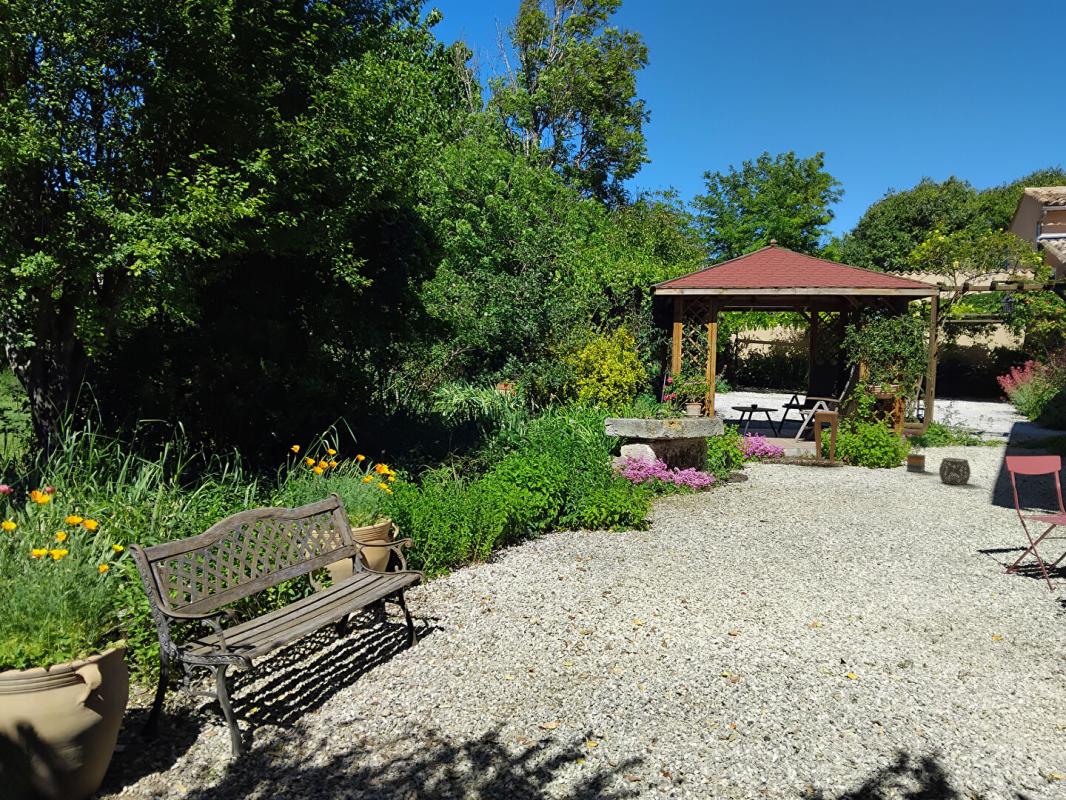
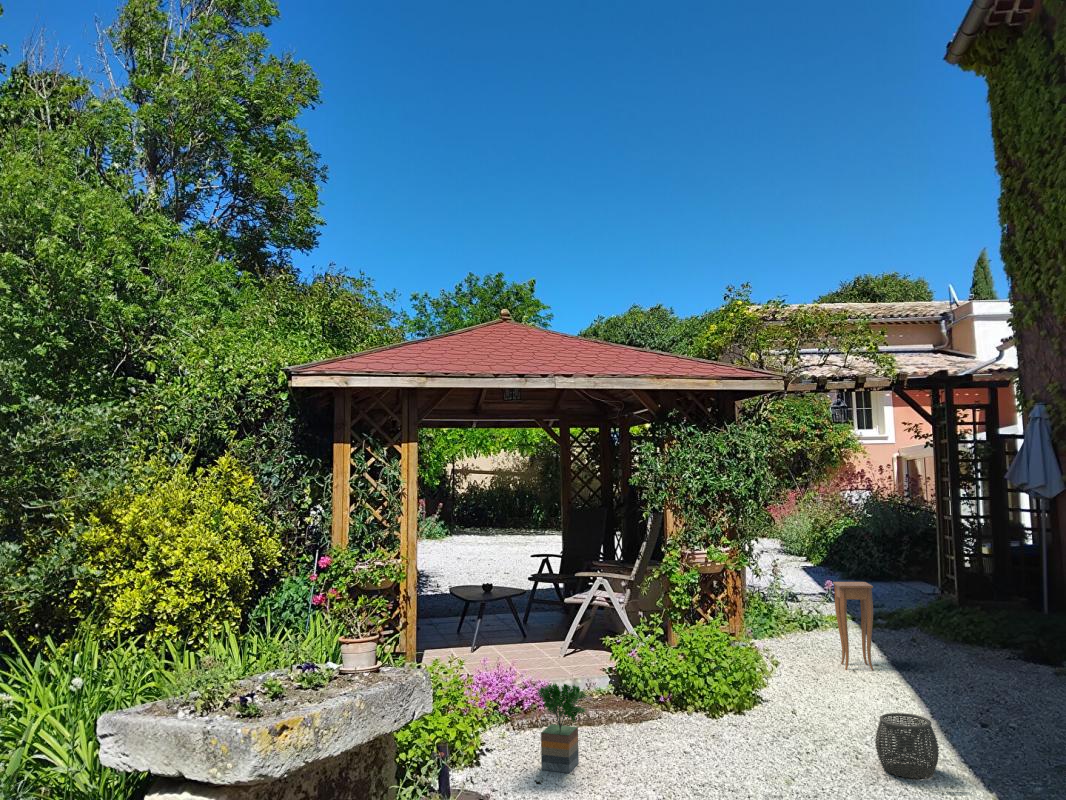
side table: present [814,412,838,465] -> present [833,582,873,670]
potted tree: present [906,435,931,472] -> present [538,683,586,773]

